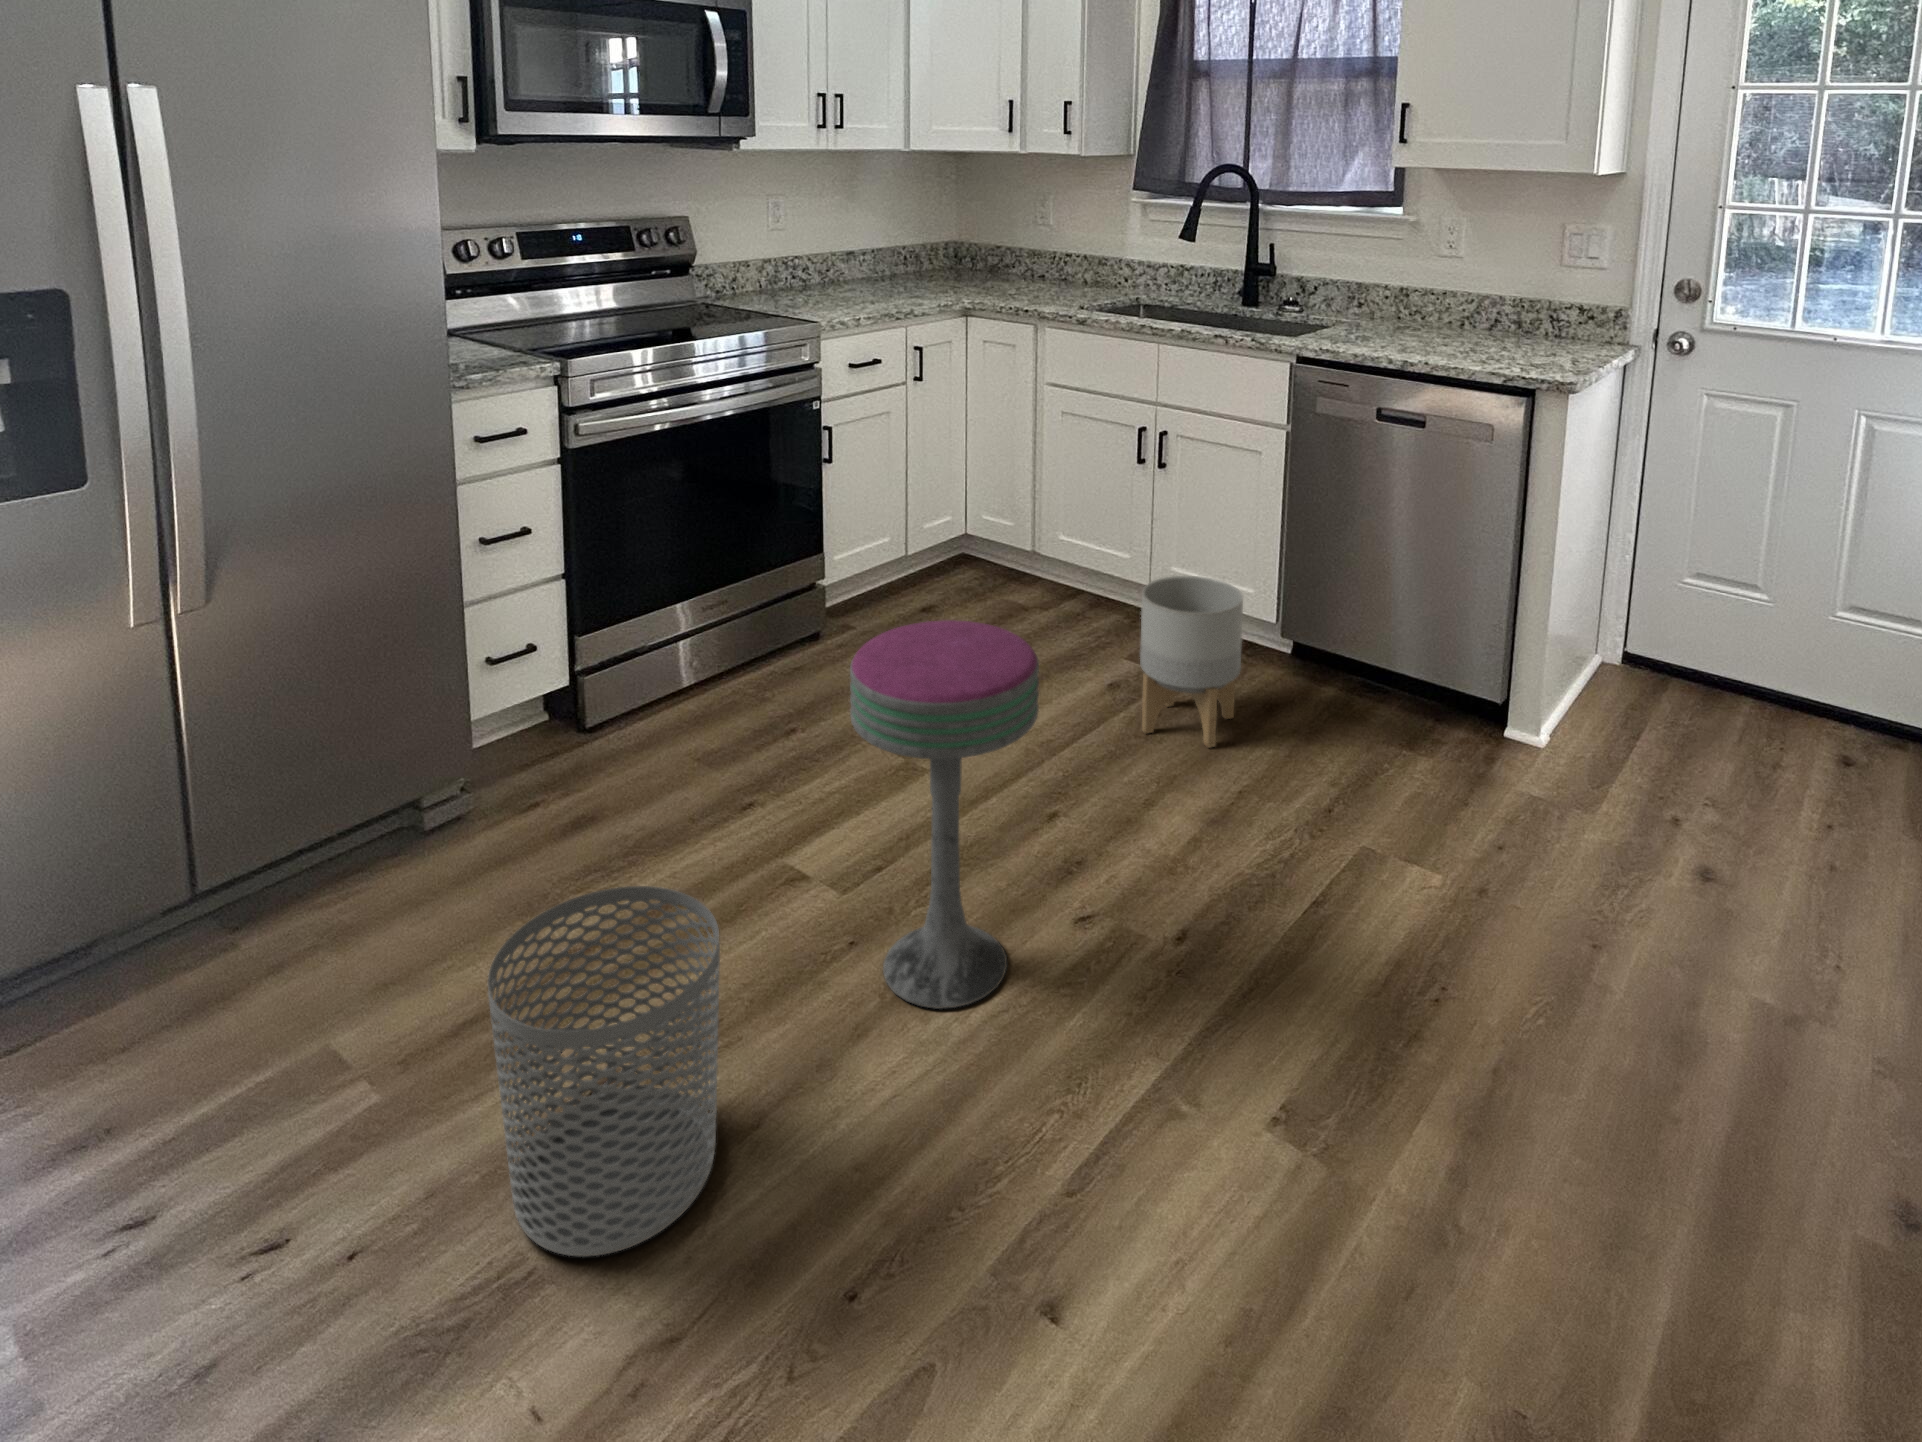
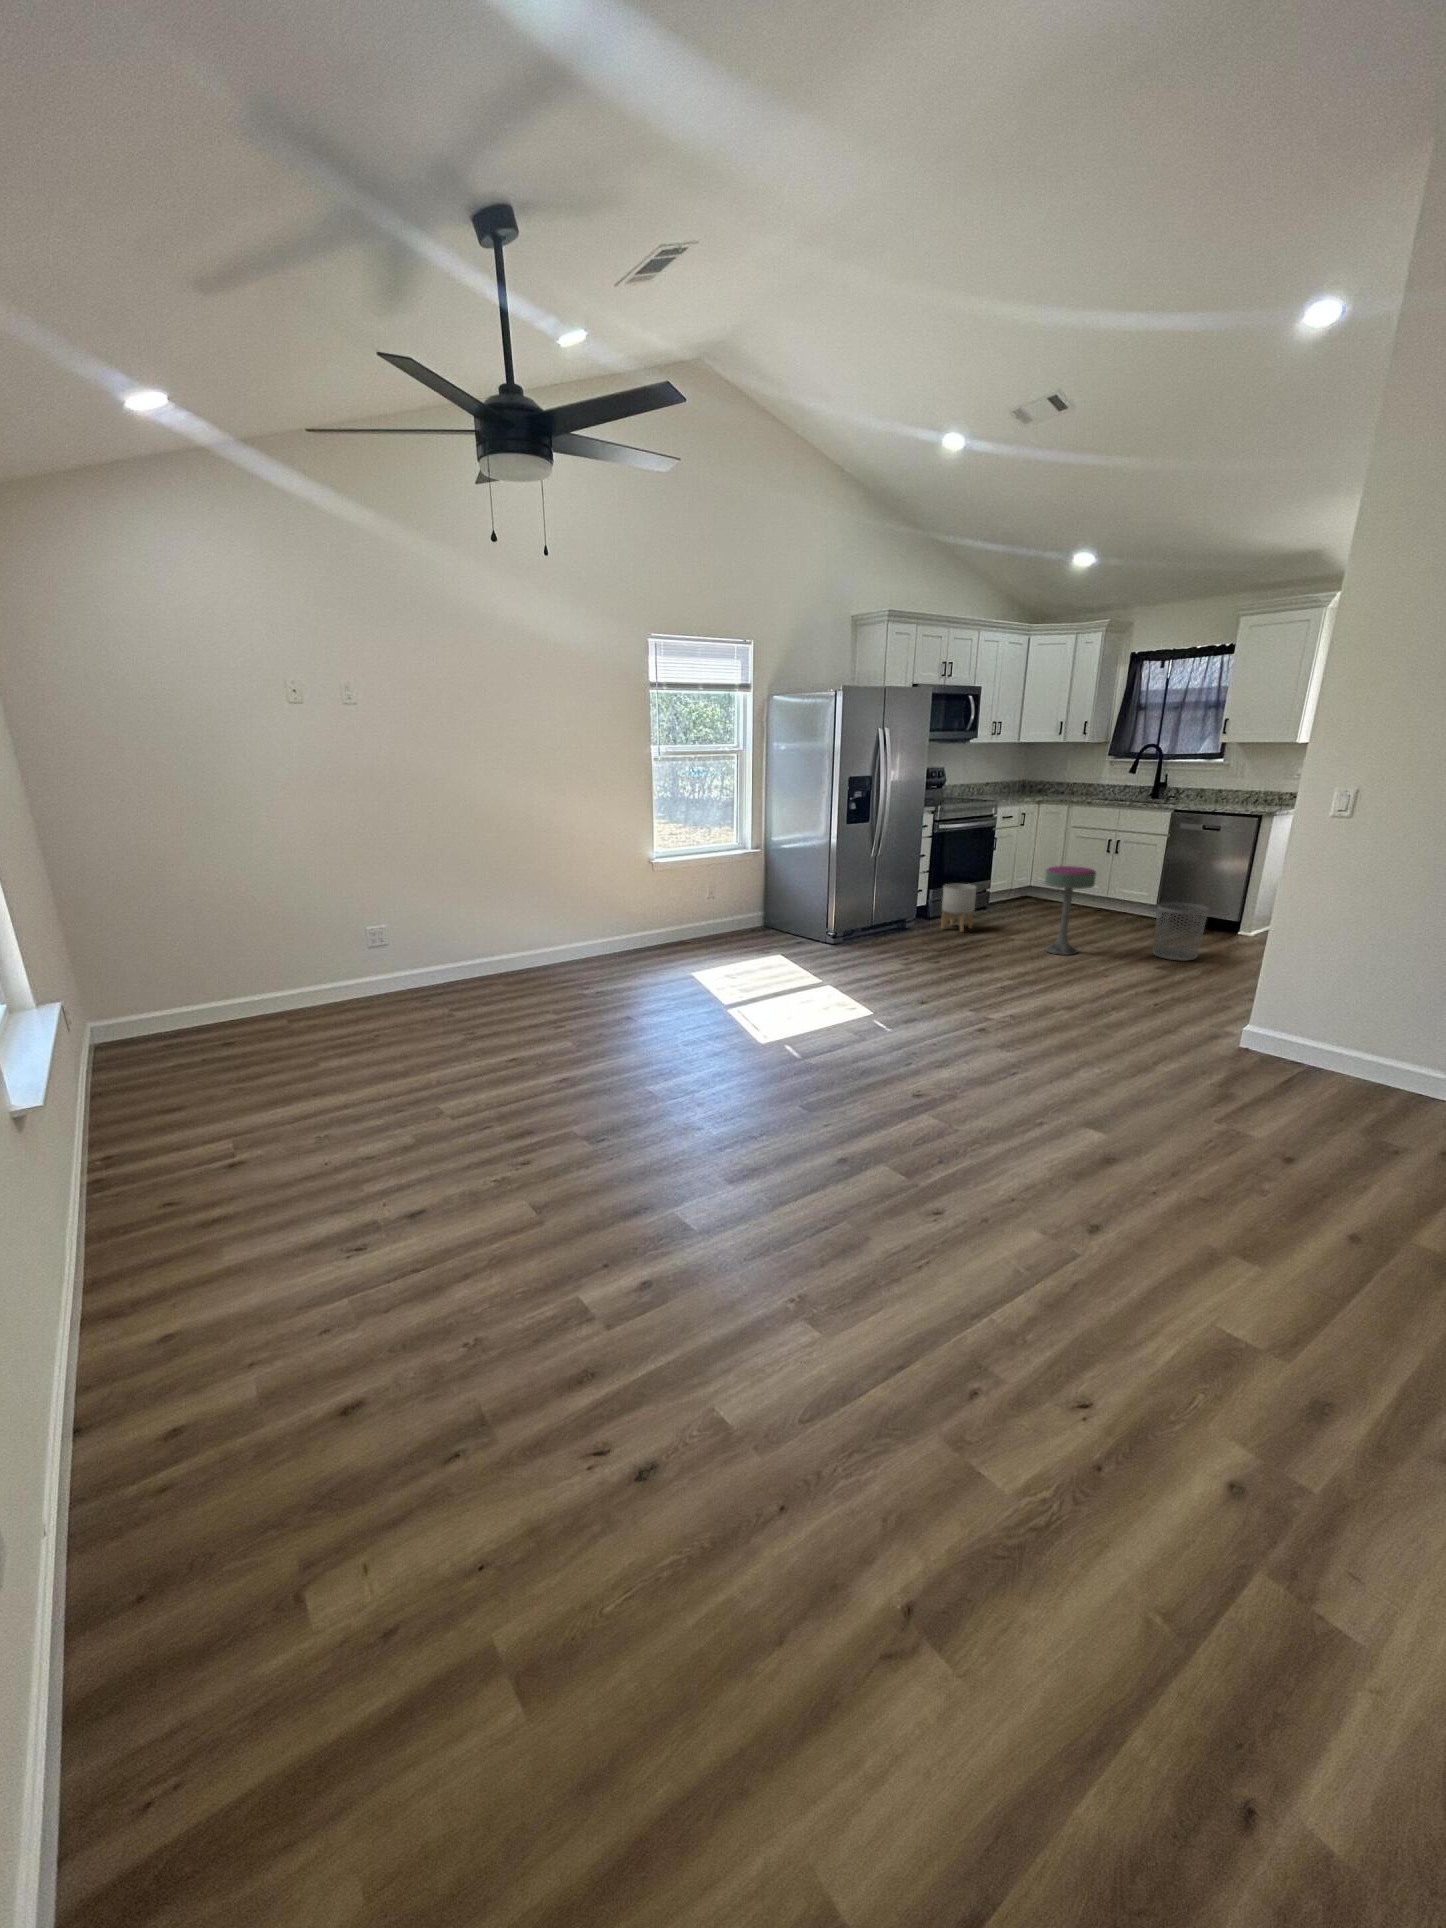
planter: present [1140,576,1243,748] -> present [941,884,976,932]
waste bin: present [488,886,720,1257] -> present [1153,902,1208,961]

